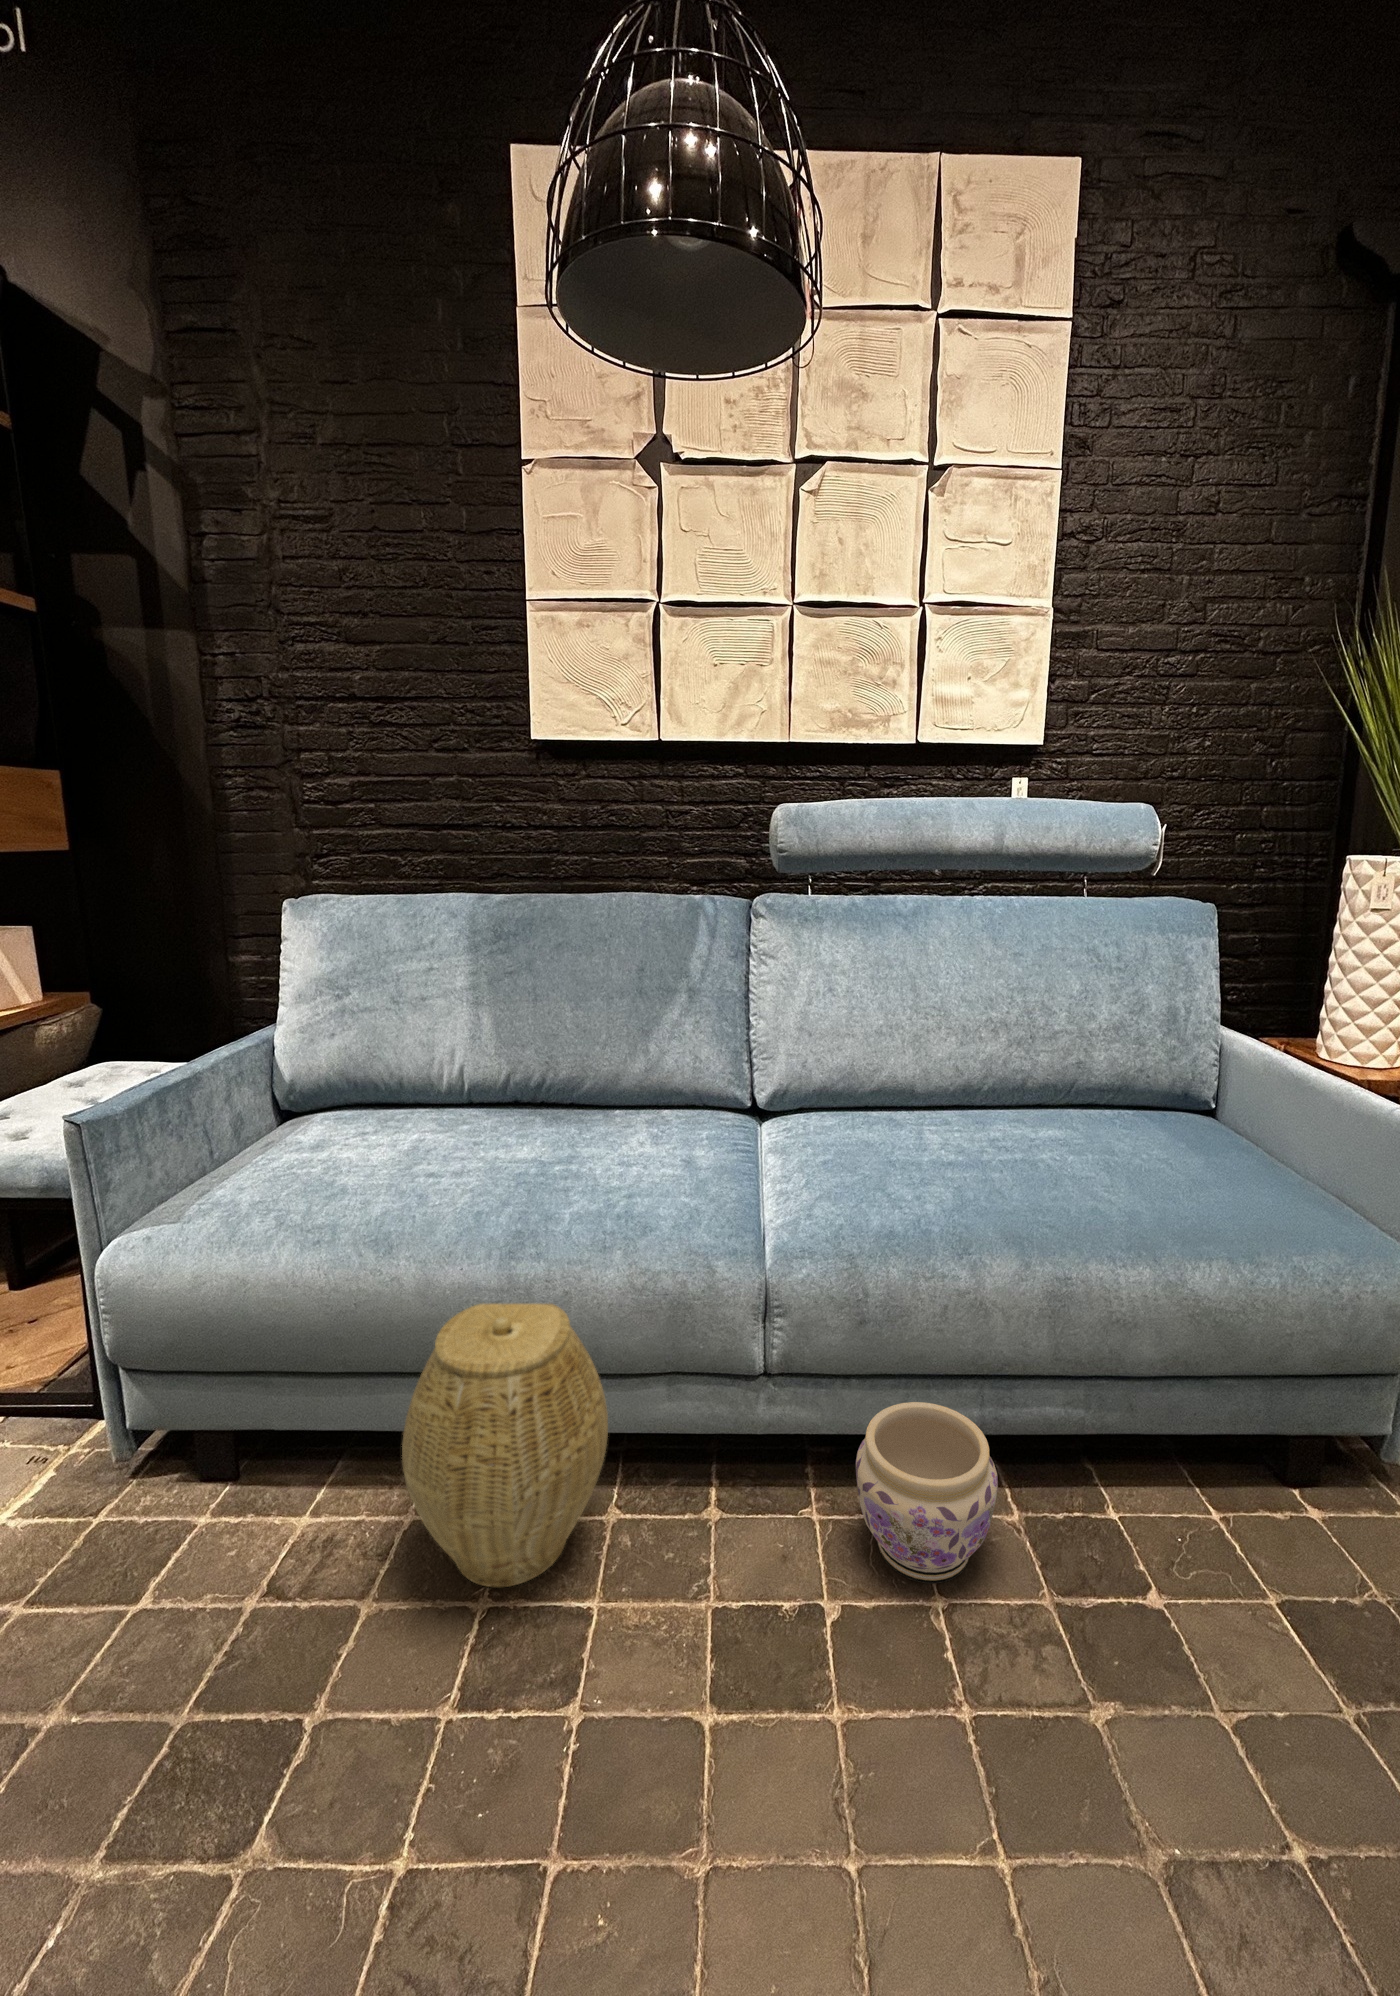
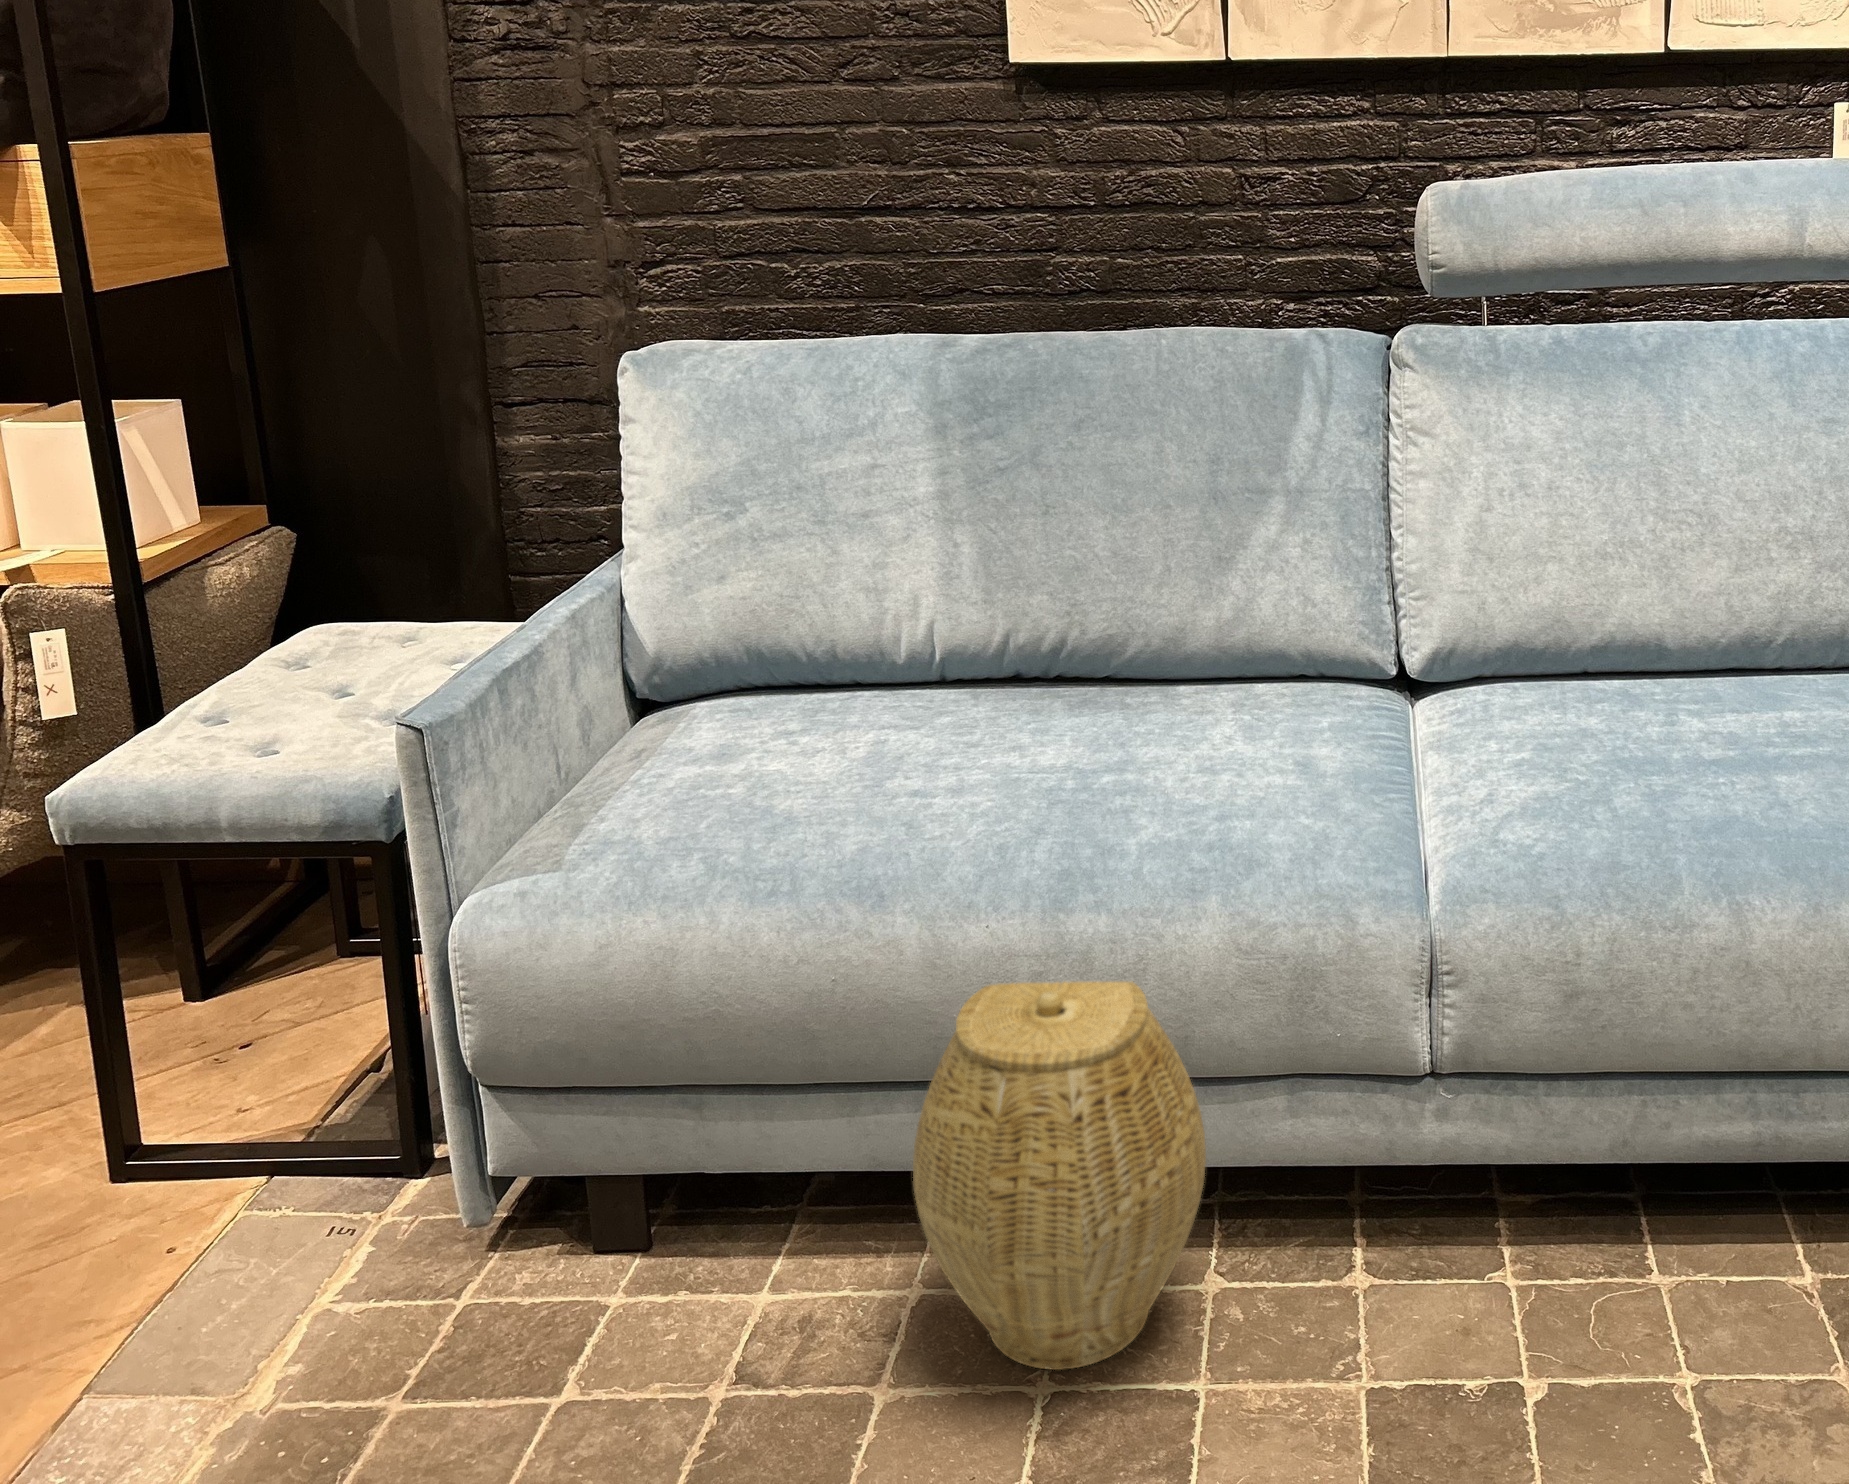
planter: present [856,1402,998,1583] -> none [1570,1111,1778,1358]

